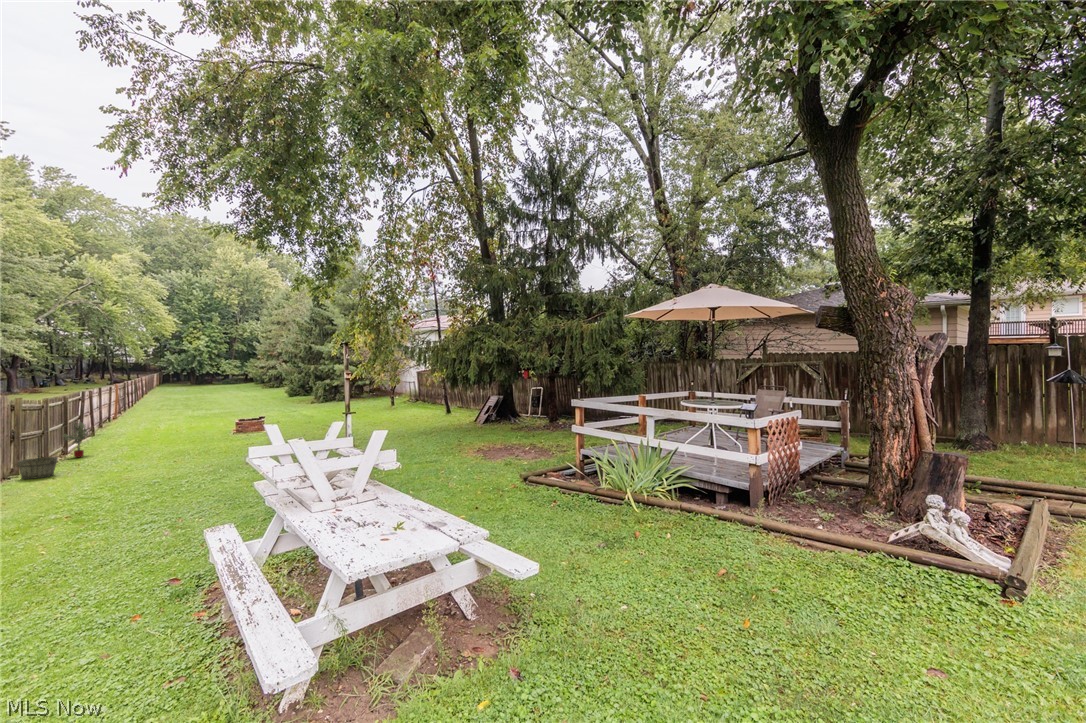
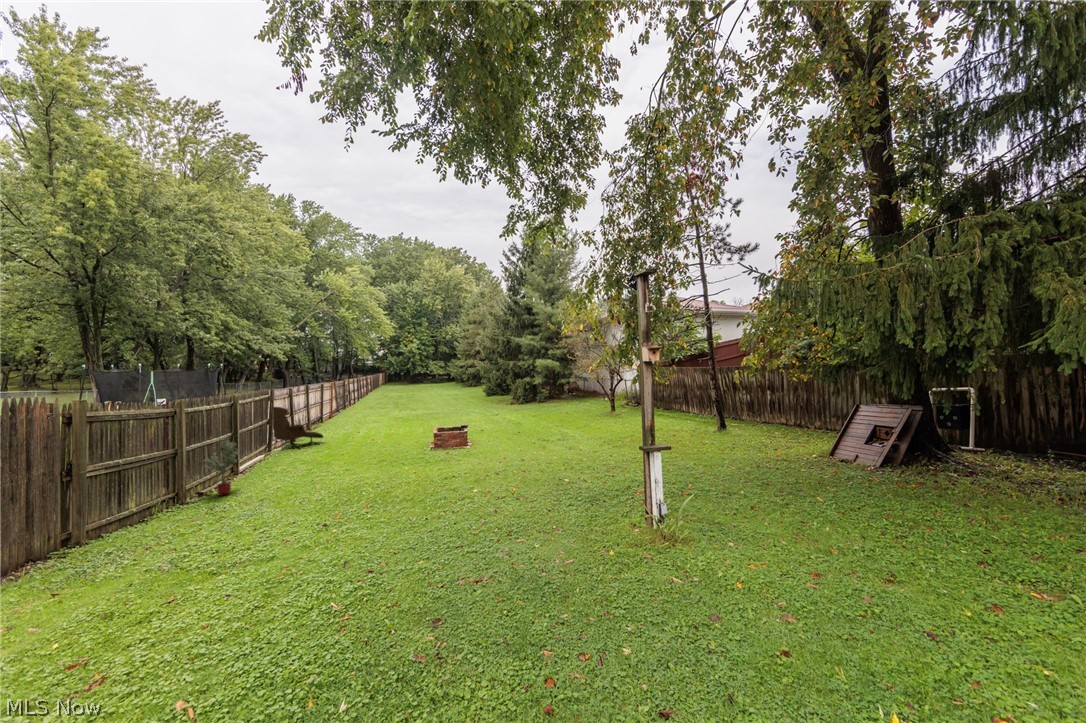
lounge chair: none [79,404,130,439] -> present [273,407,323,450]
wooden bucket: present [18,455,58,479] -> none [57,514,133,570]

